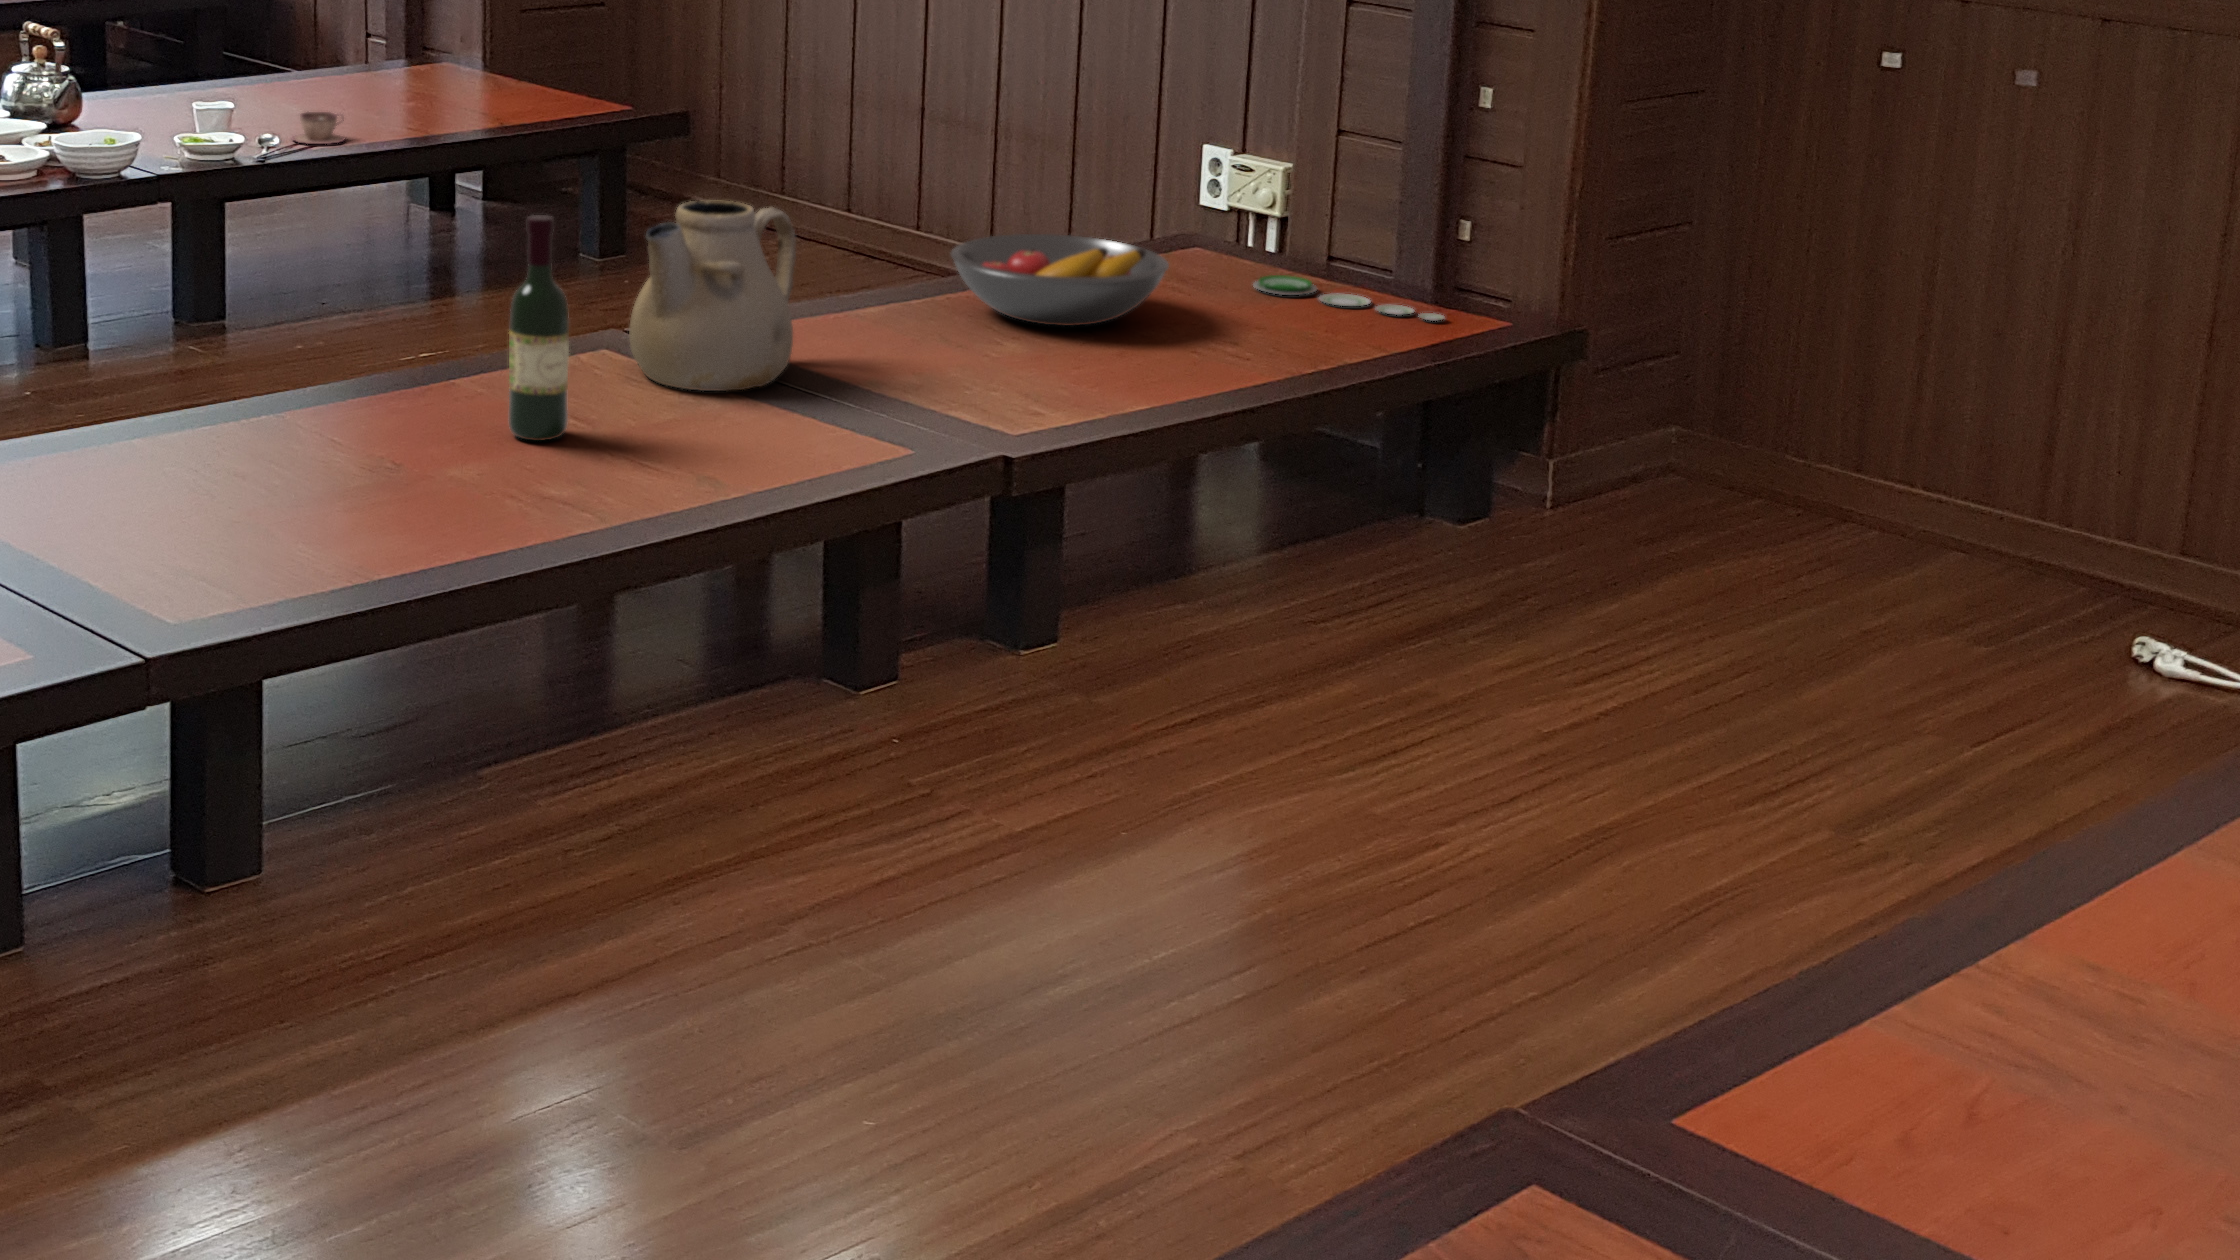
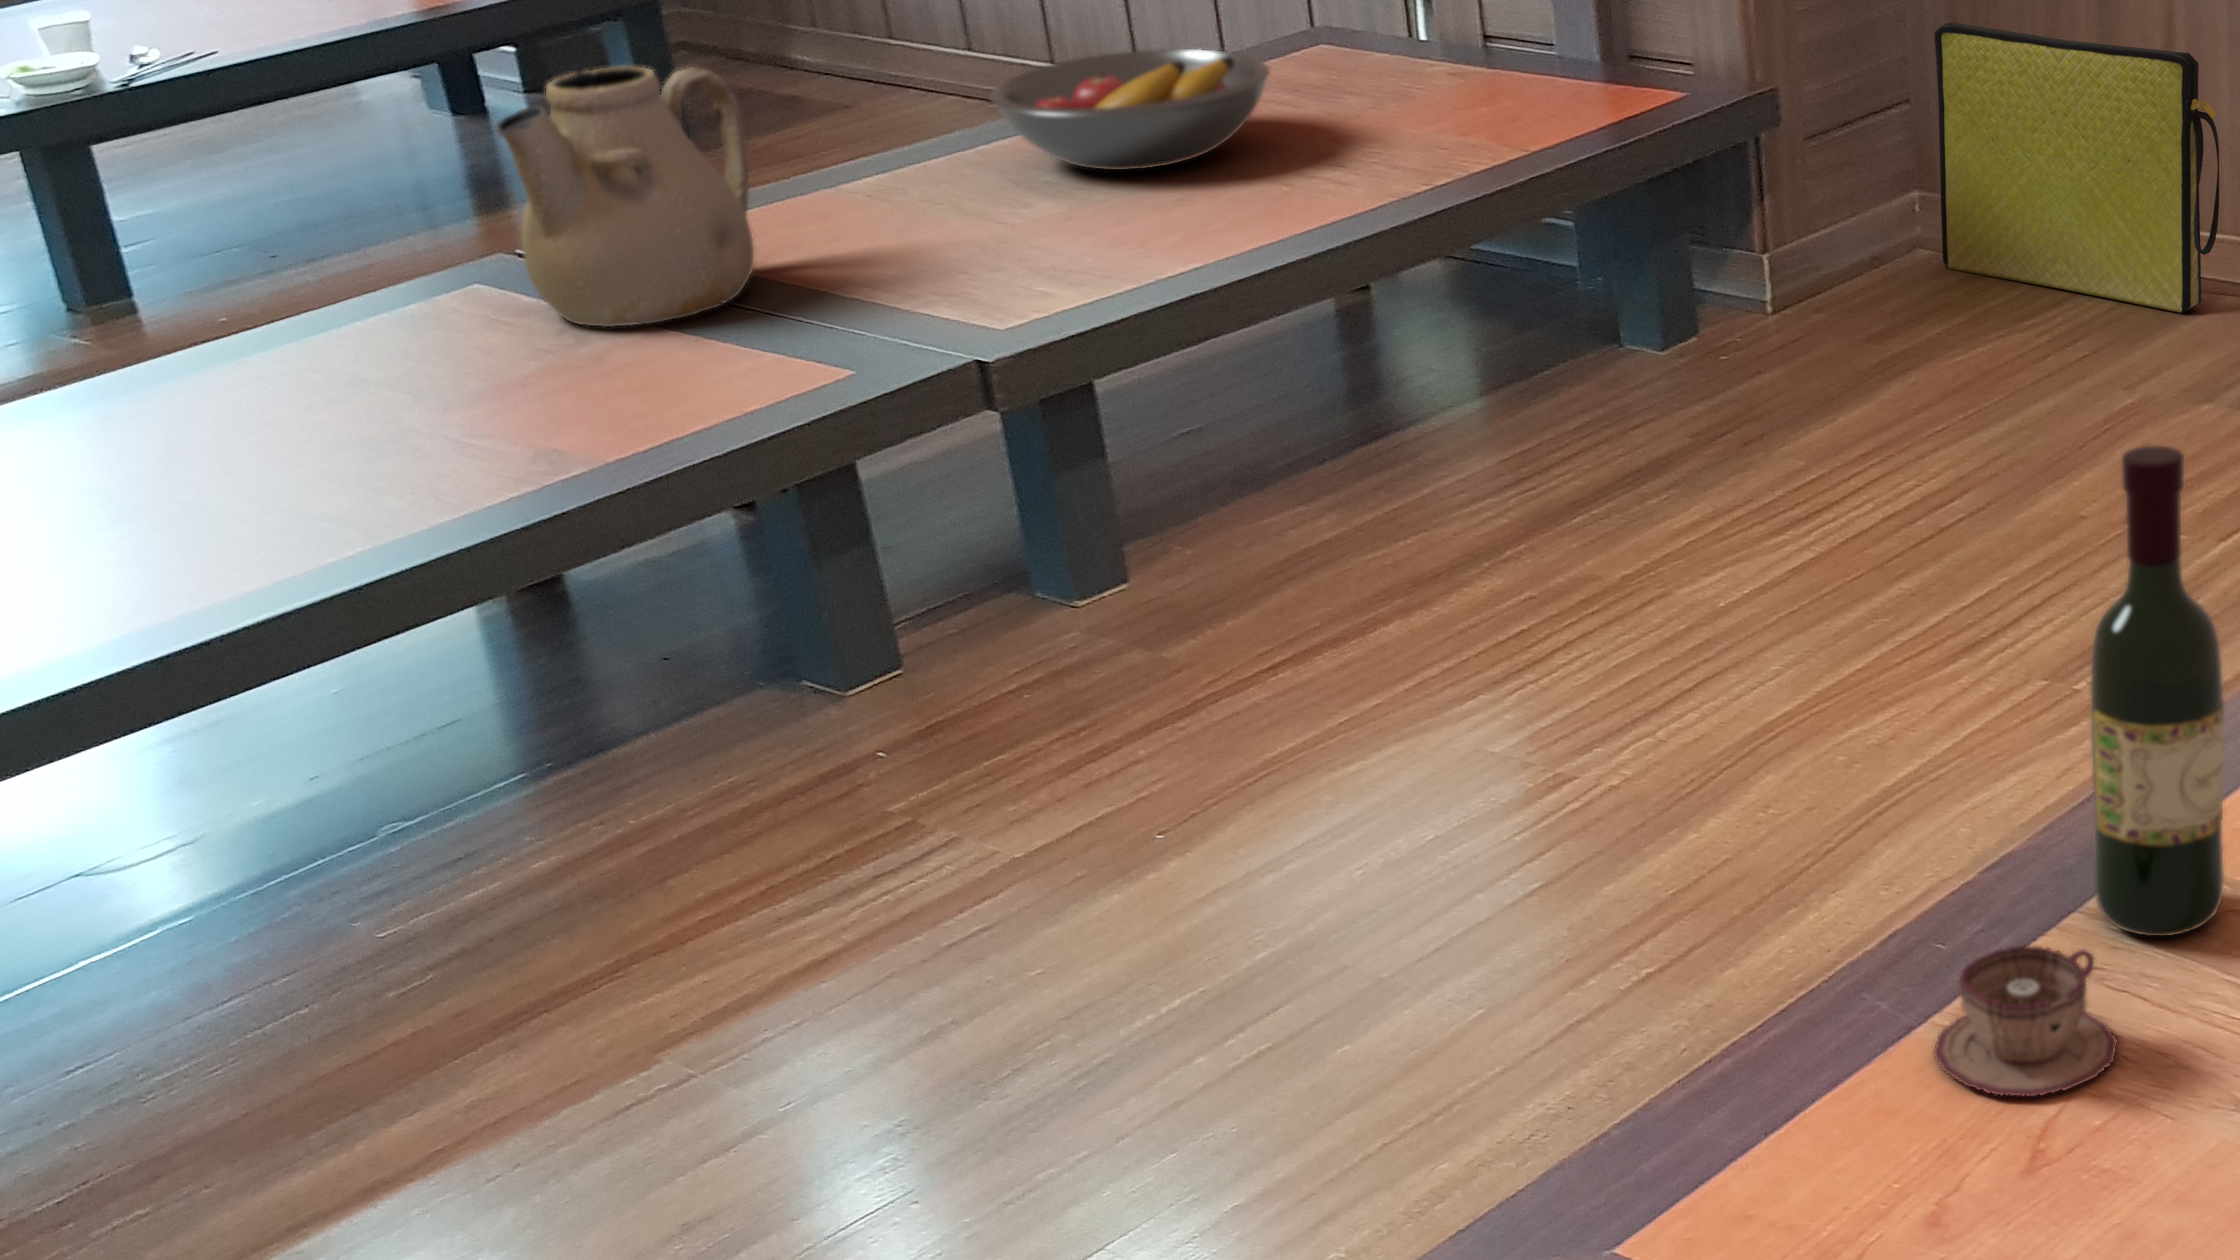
teacup: present [292,112,344,144] -> present [1933,945,2117,1097]
wine bottle: present [509,215,569,441] -> present [2090,445,2224,936]
plate: present [1253,275,1444,321] -> none [1404,64,1631,98]
bag: none [1679,297,1948,561] -> present [1934,22,2219,313]

